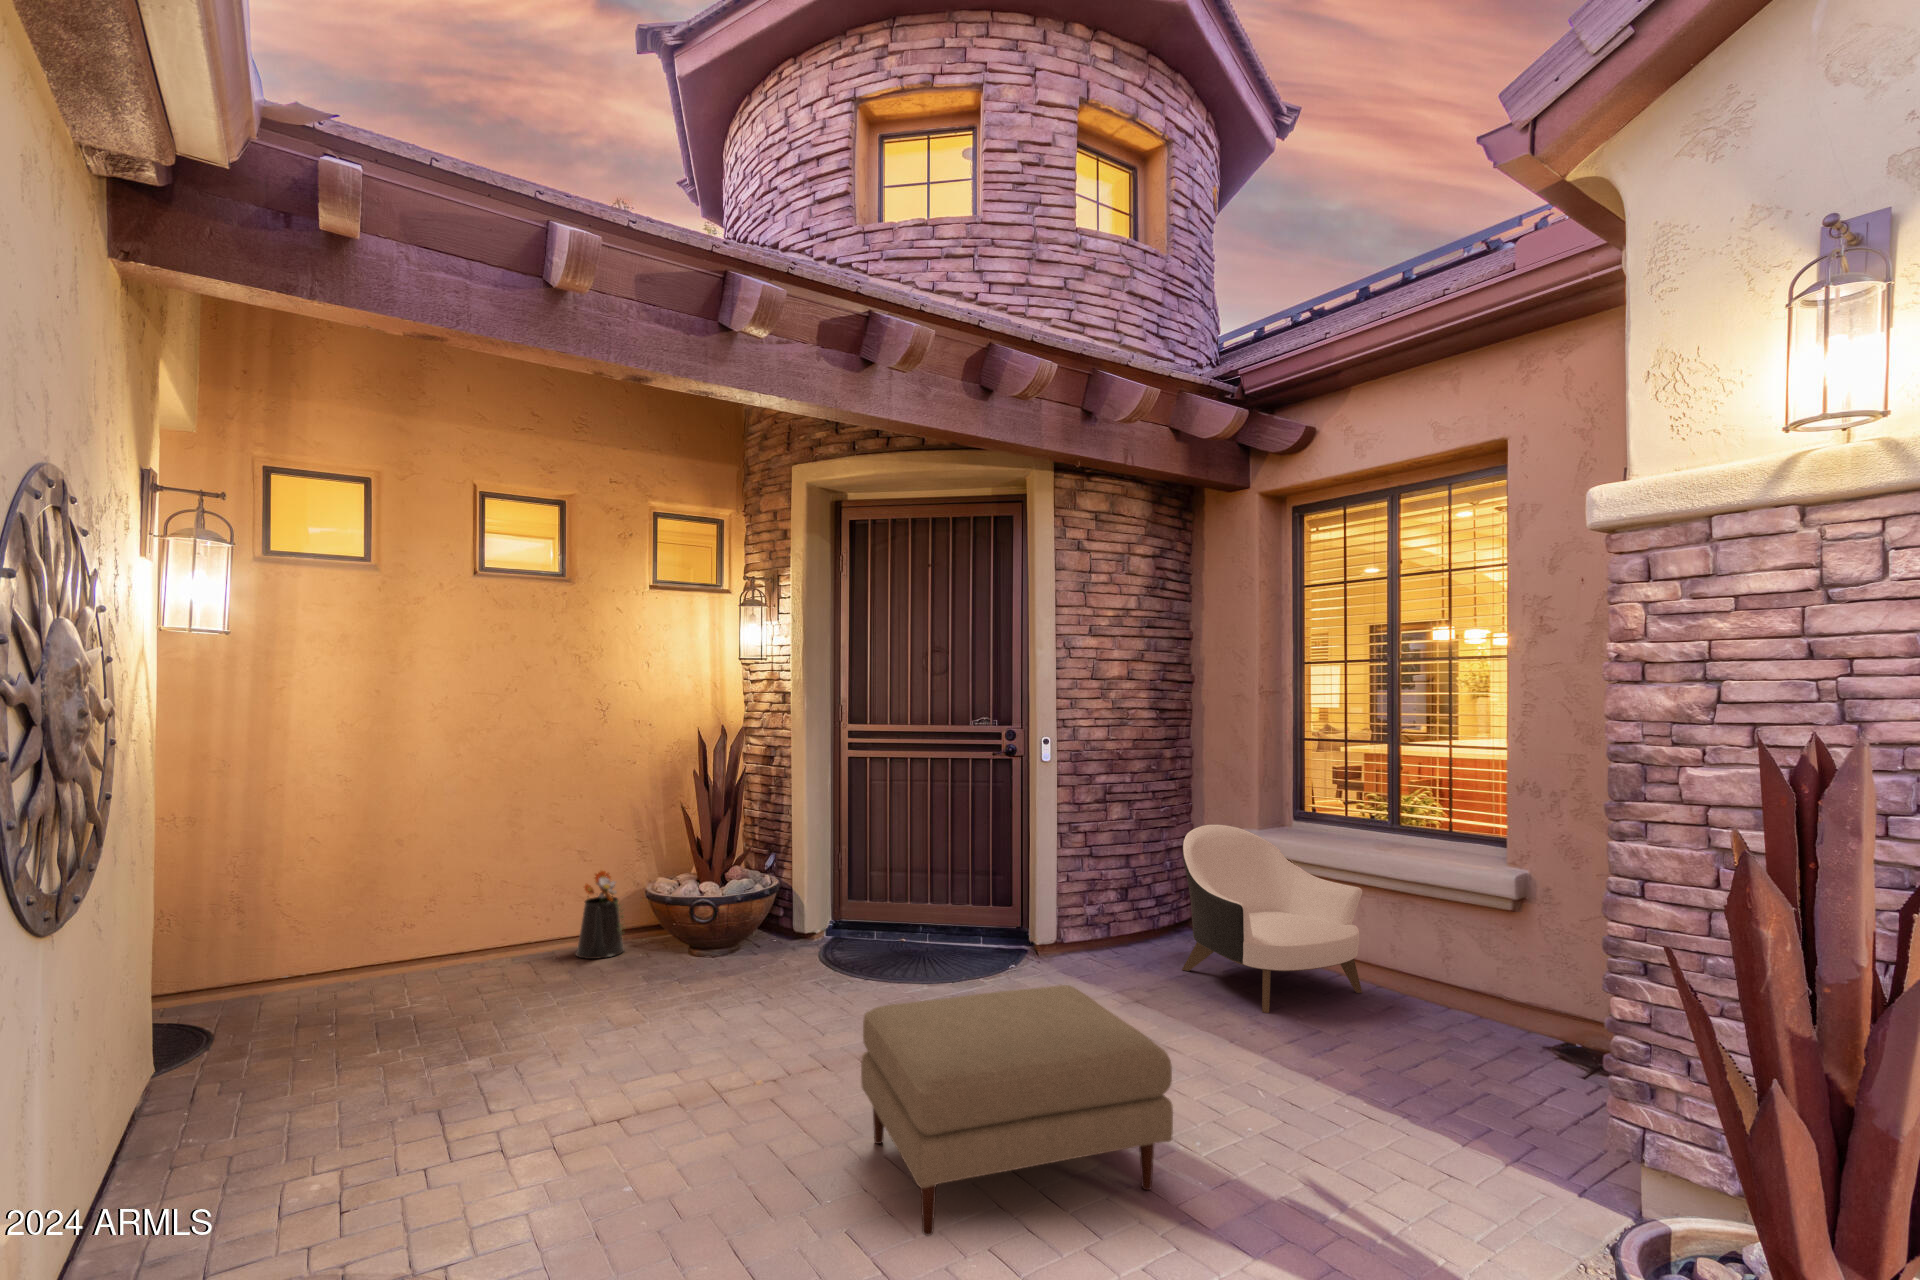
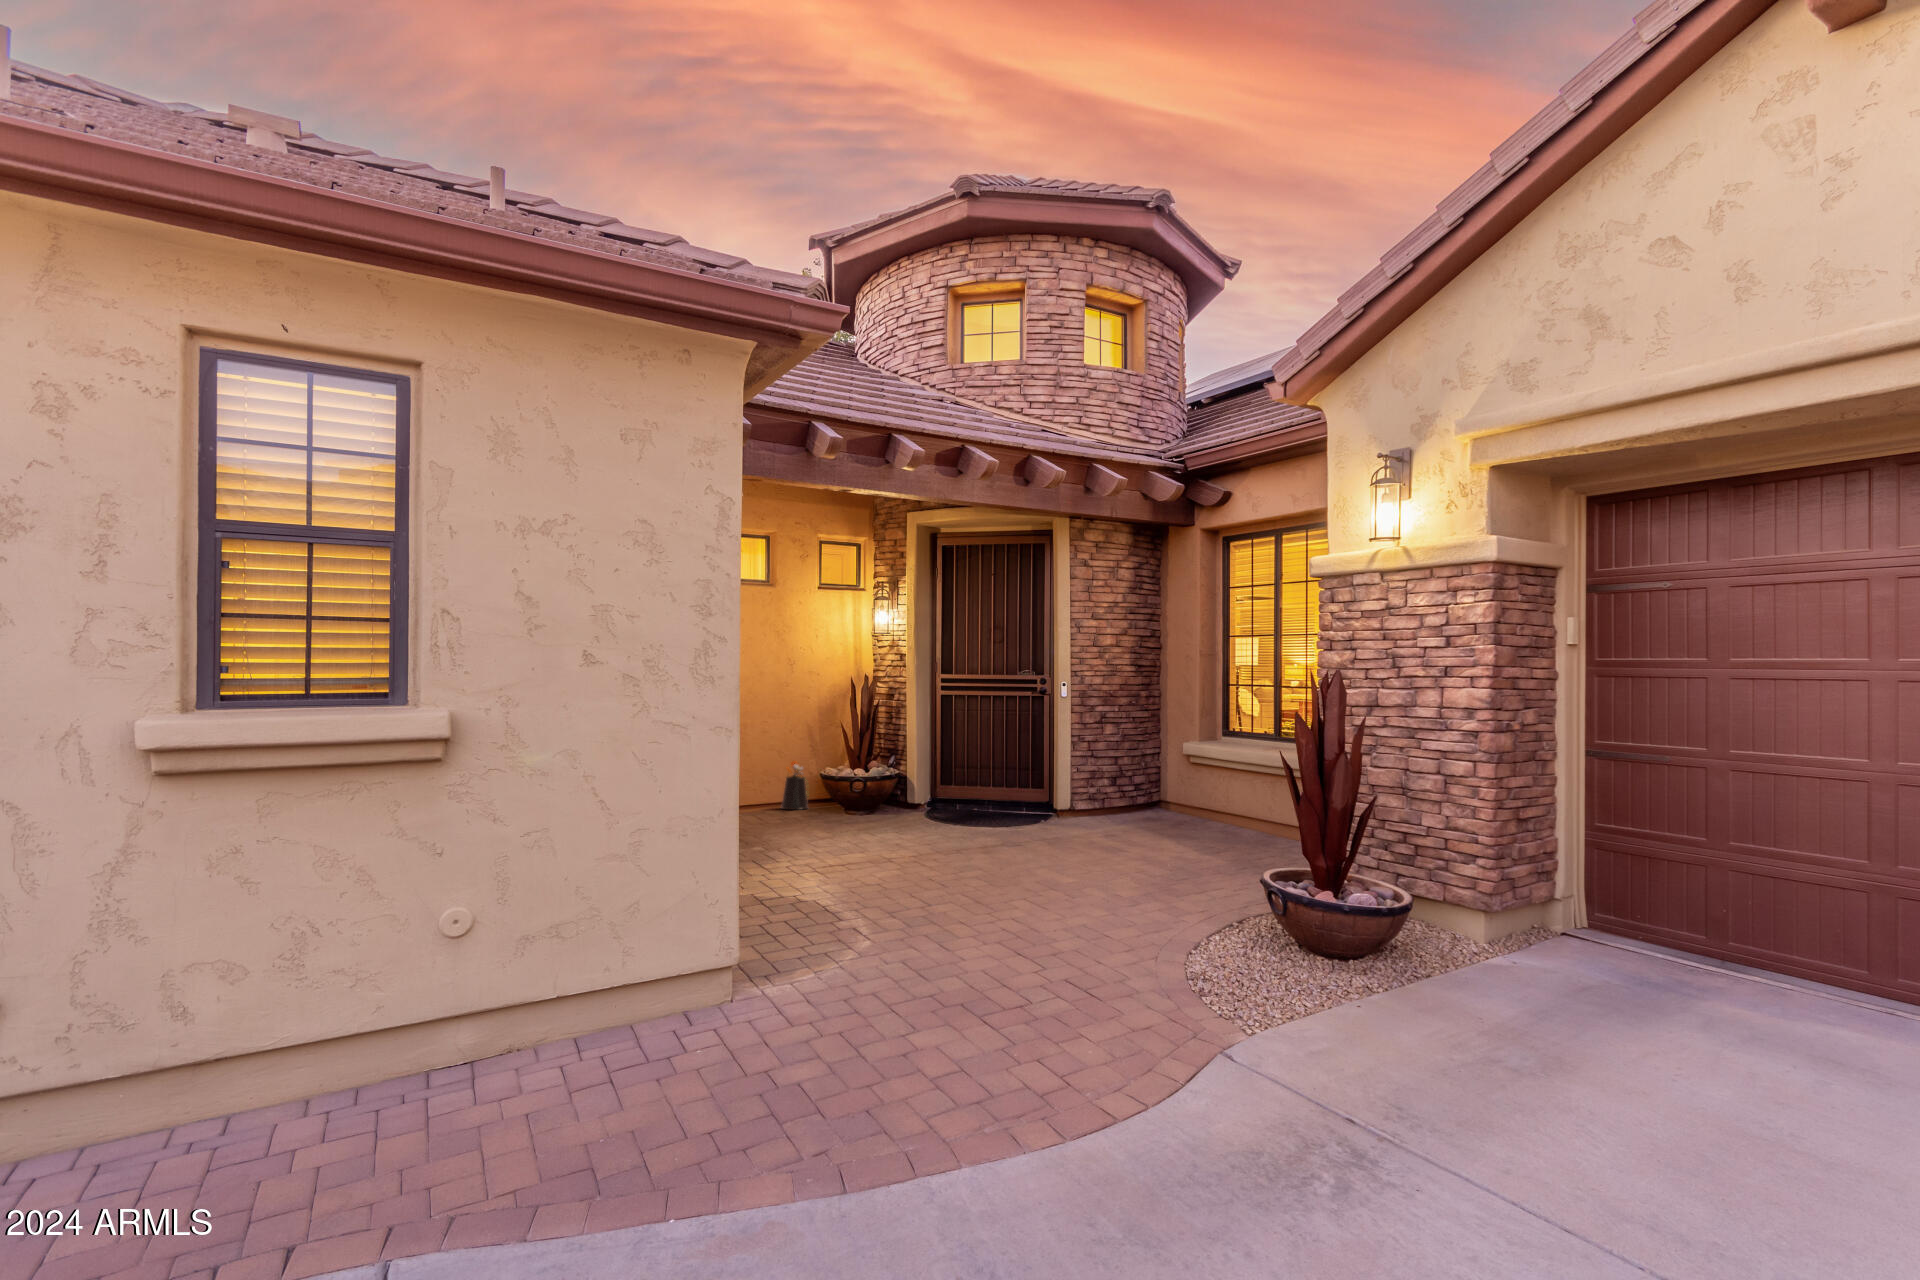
armchair: present [1182,825,1362,1013] -> none [1144,733,1250,827]
ottoman: present [861,985,1173,1236] -> none [964,780,1107,855]

